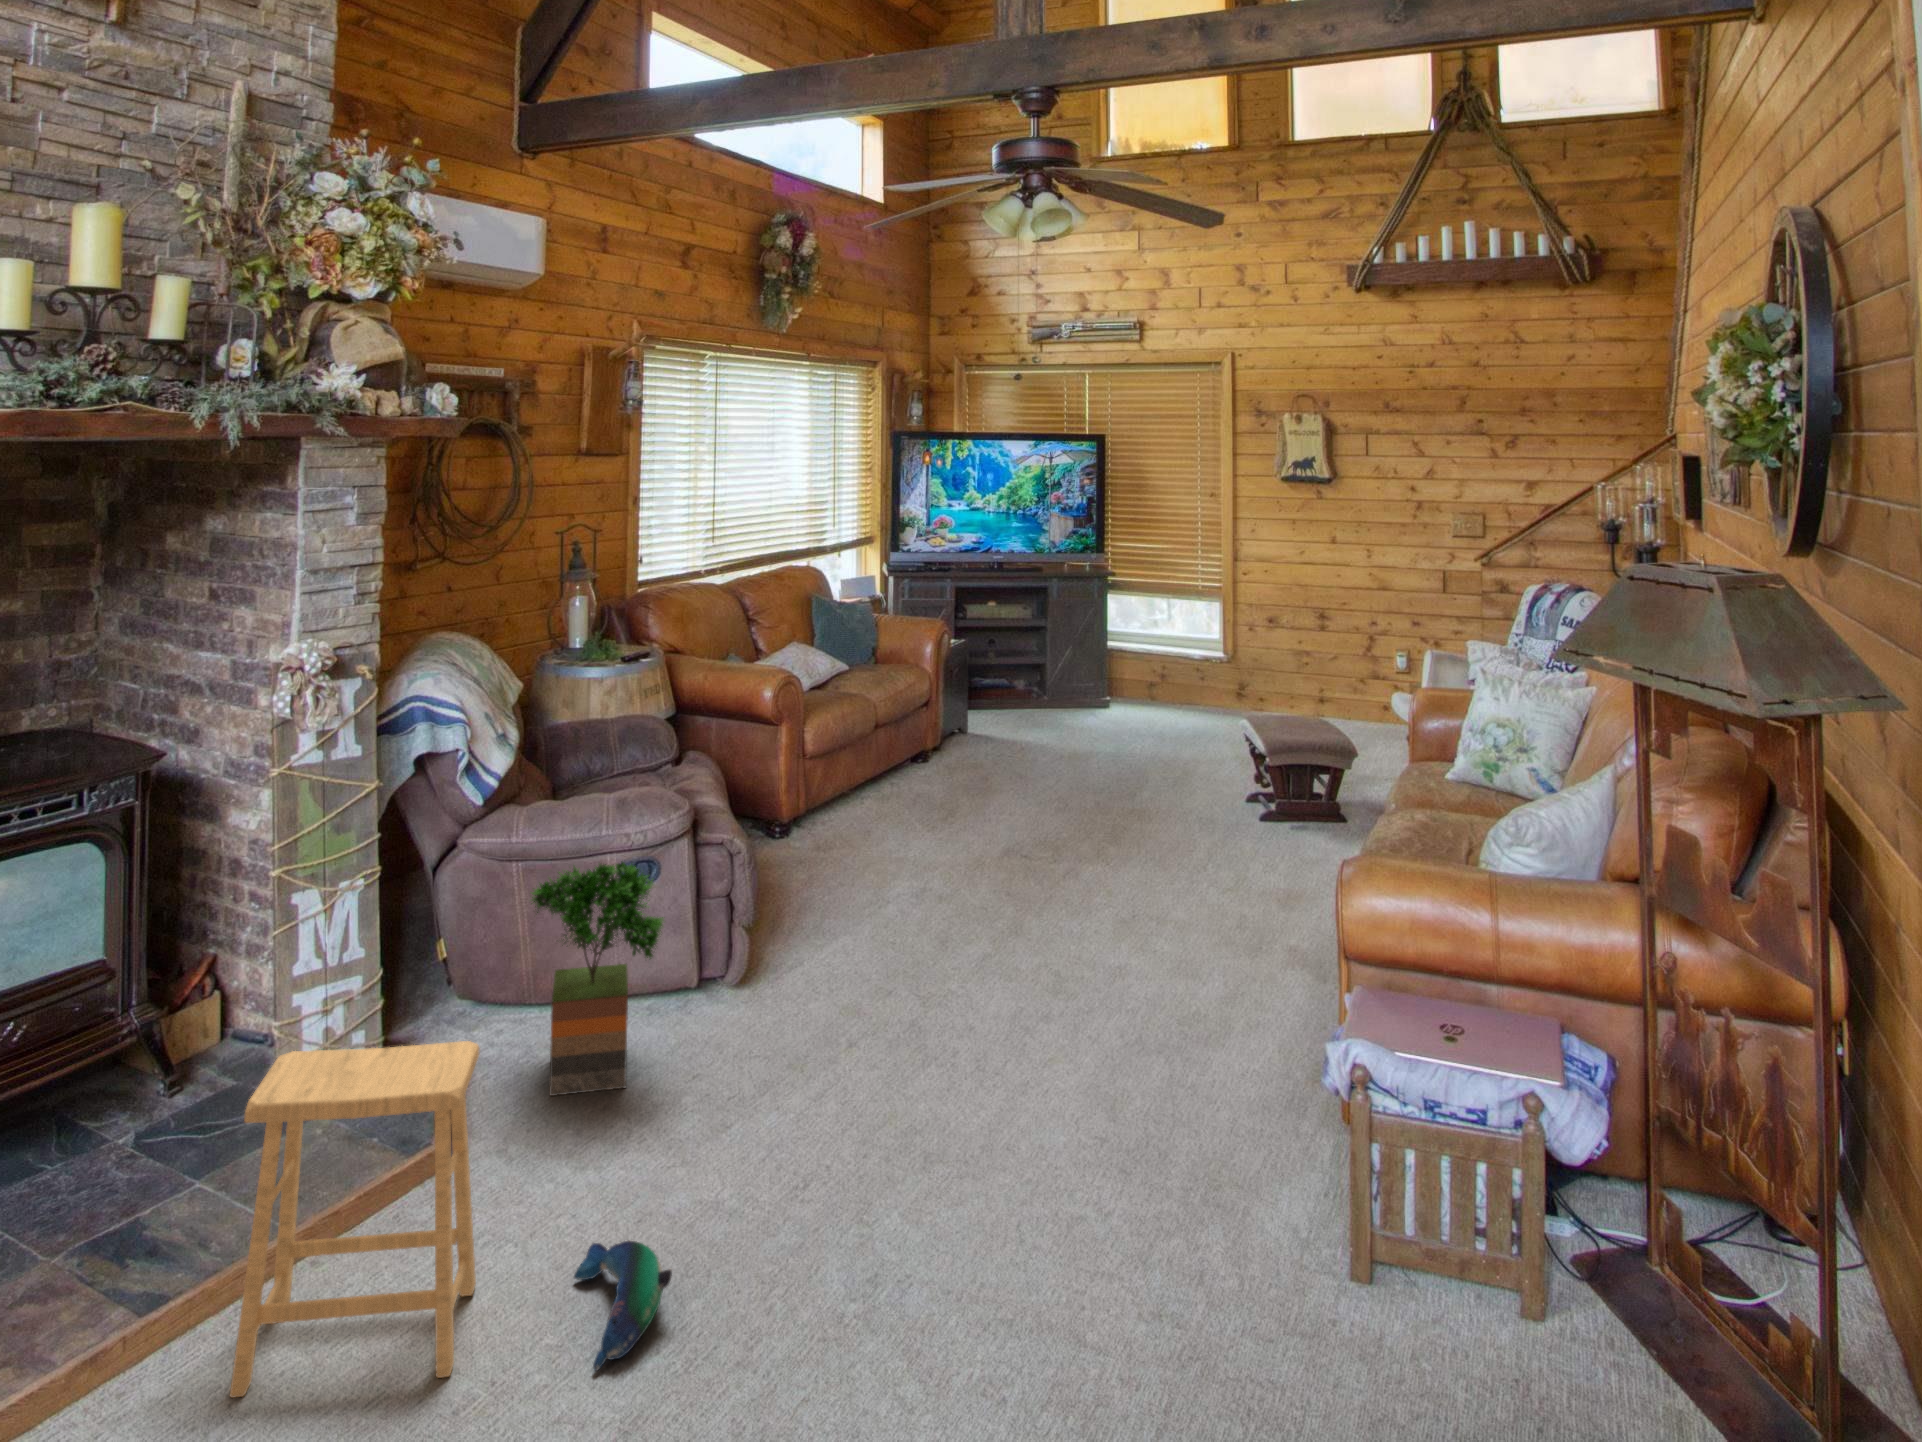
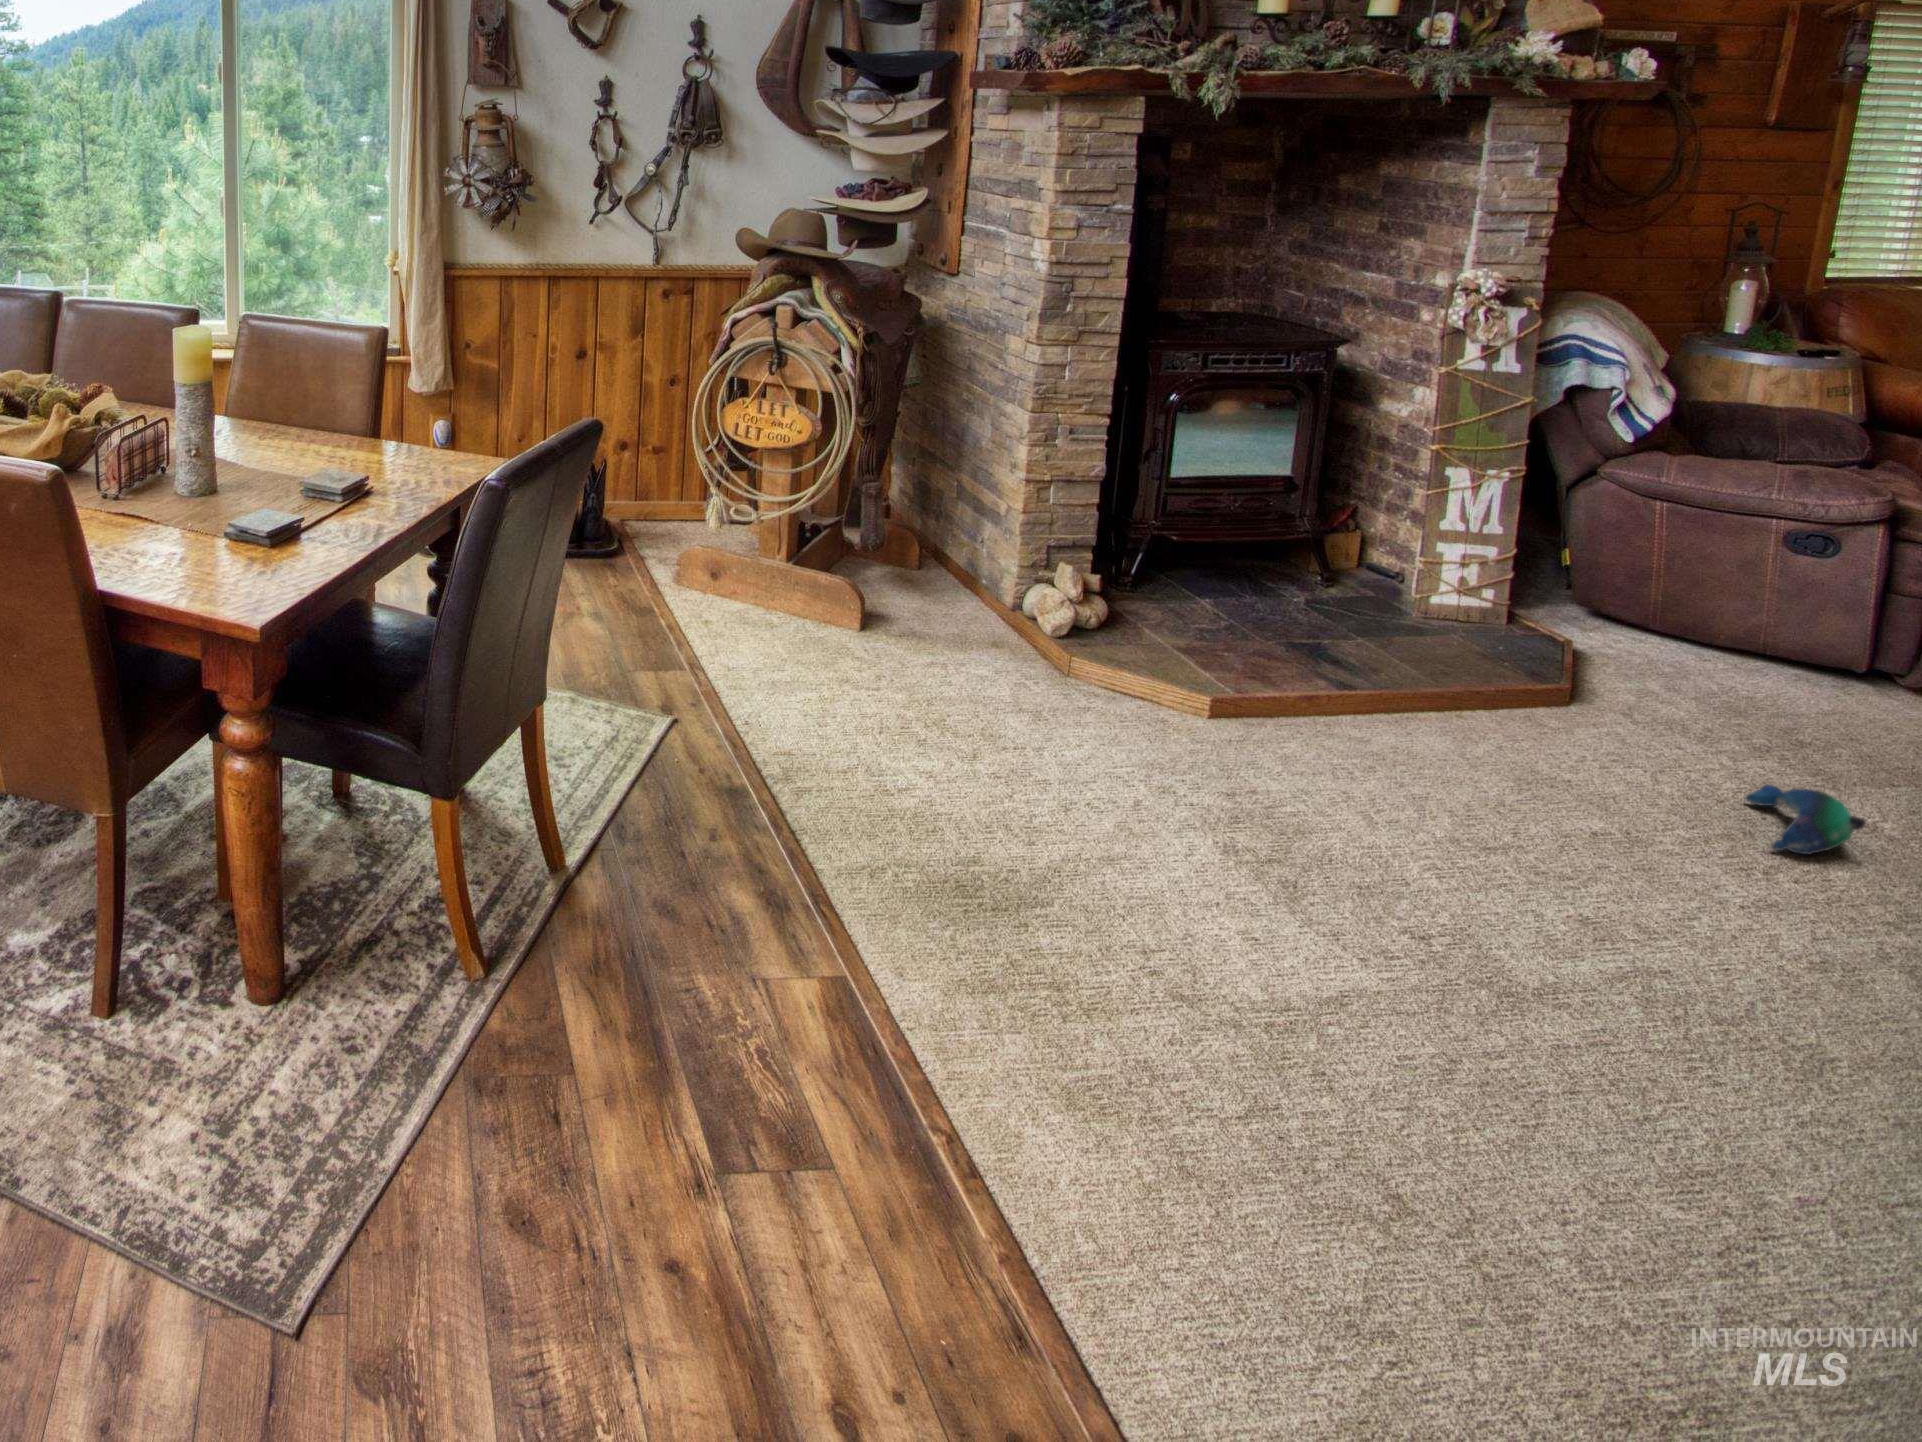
potted tree: present [532,862,663,1096] -> none [1692,509,1872,718]
footstool: present [230,1041,480,1397] -> none [1434,552,1665,804]

